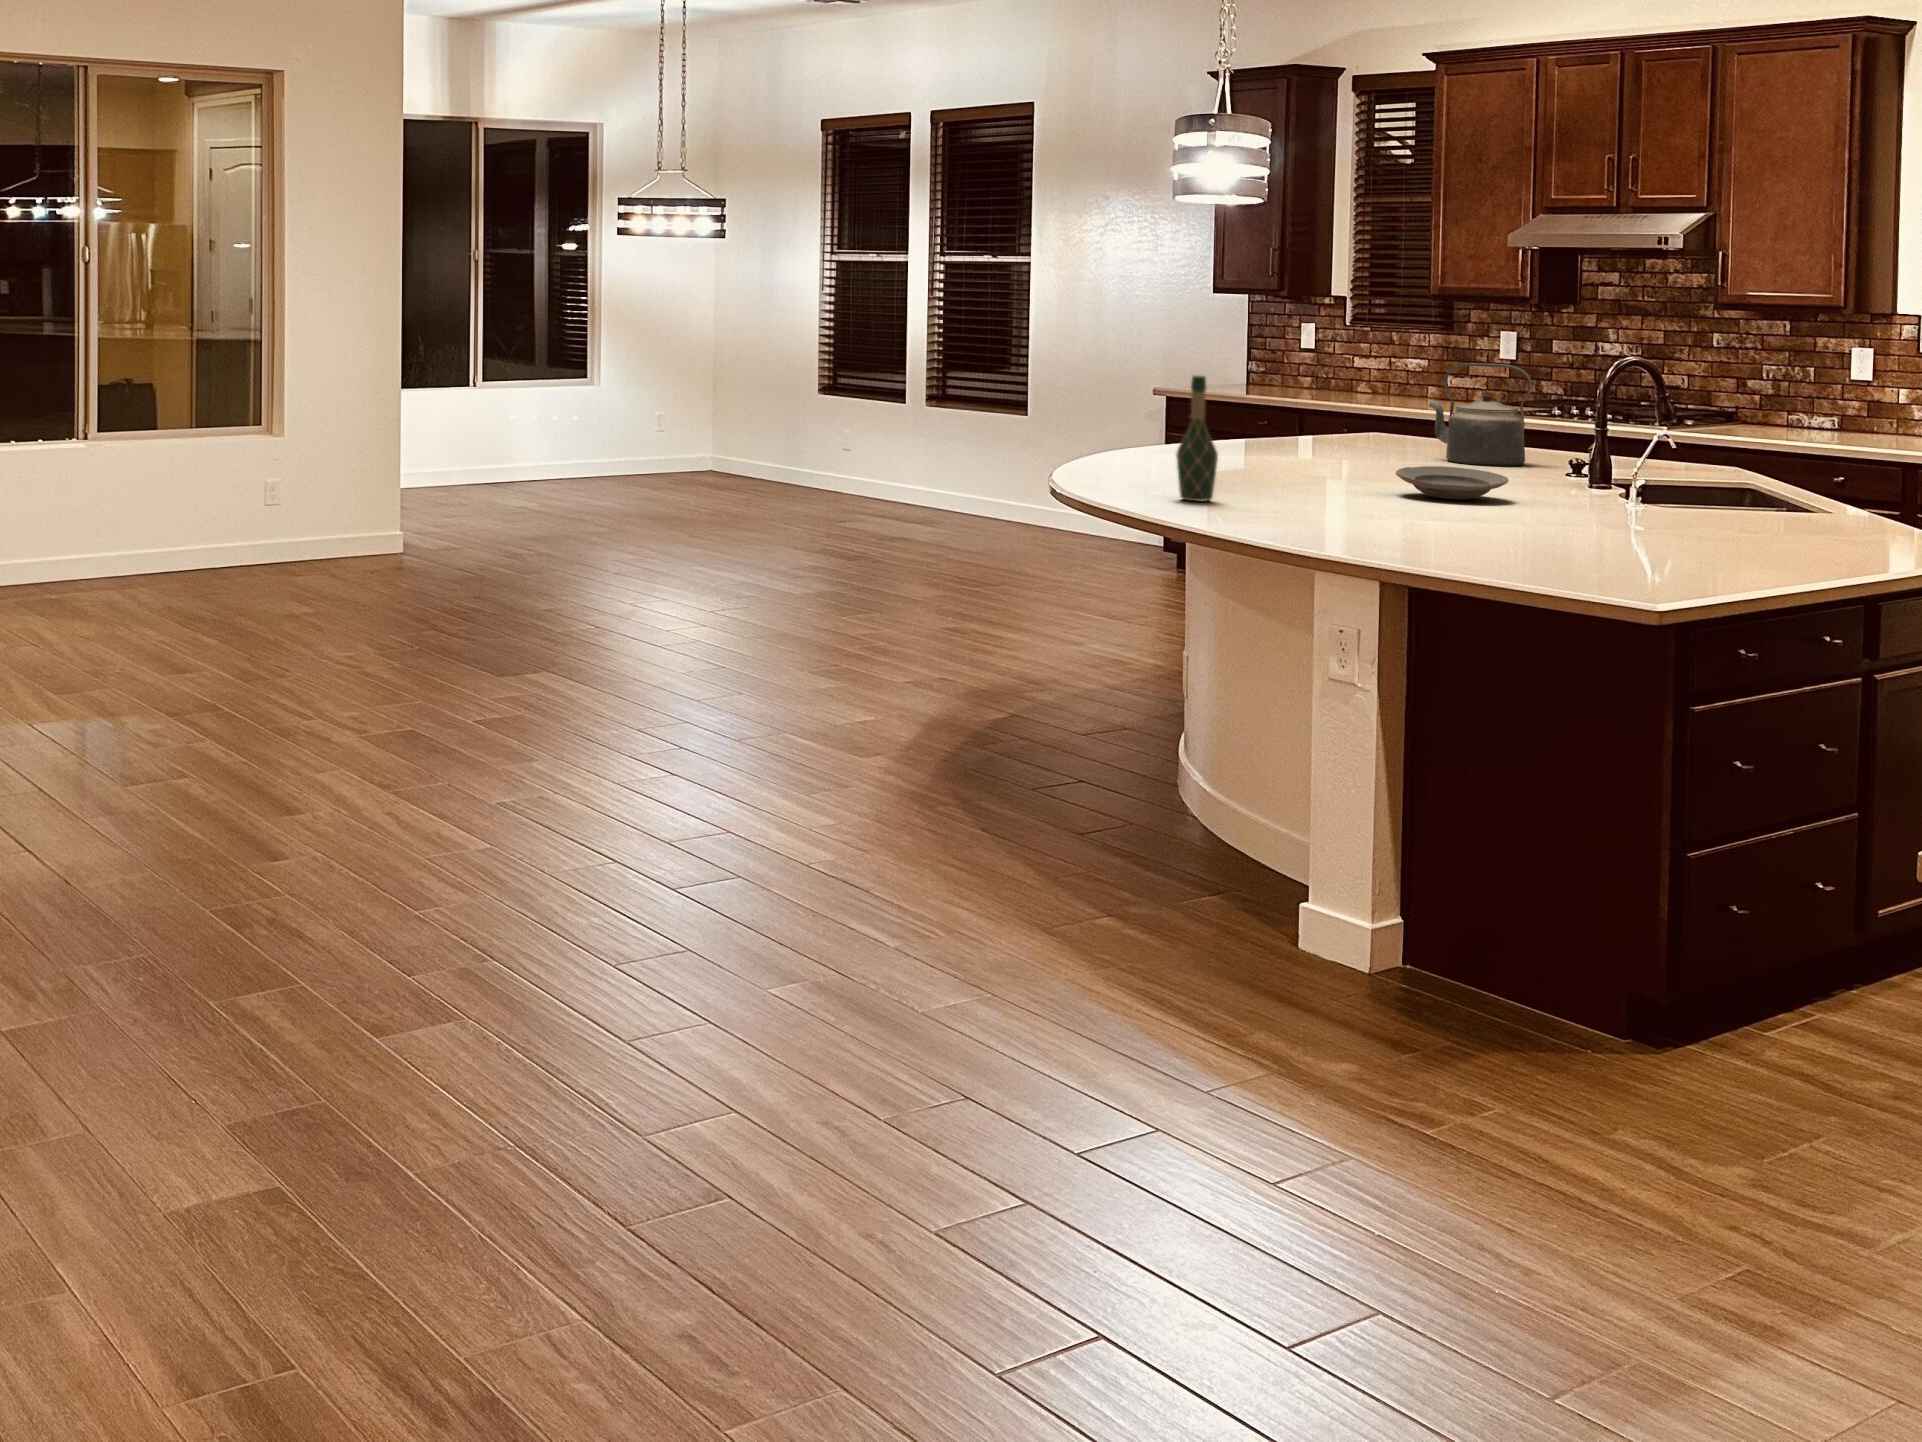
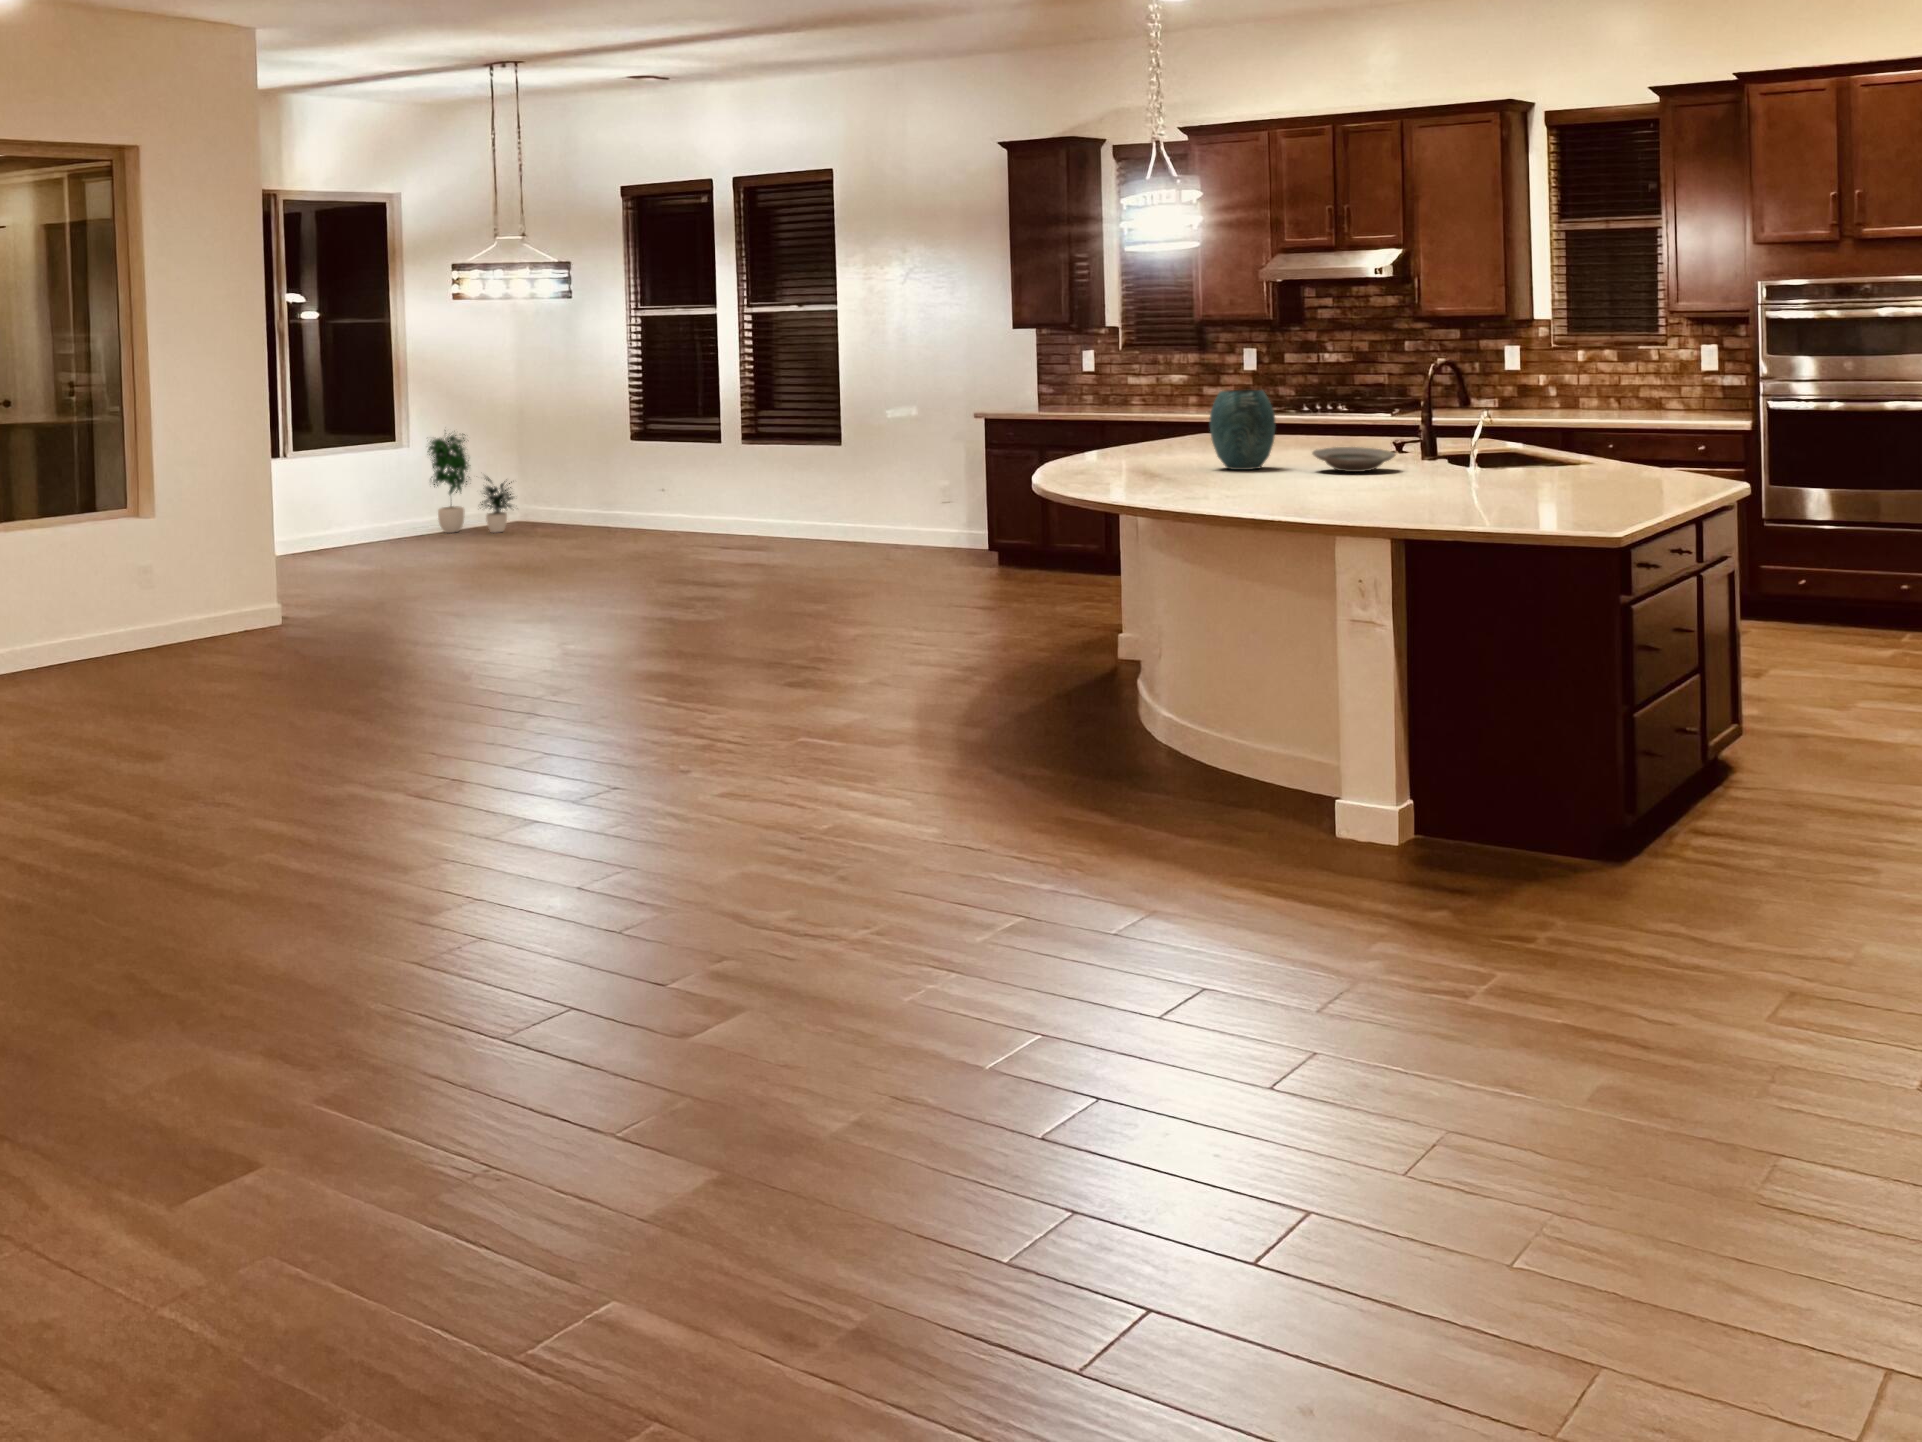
kettle: present [1429,363,1531,466] -> none [1274,367,1350,449]
potted plant: none [613,365,703,478] -> present [428,433,513,533]
wine bottle: present [1176,376,1218,502] -> none [1172,382,1206,488]
vase: none [1278,387,1363,485] -> present [1210,390,1276,470]

